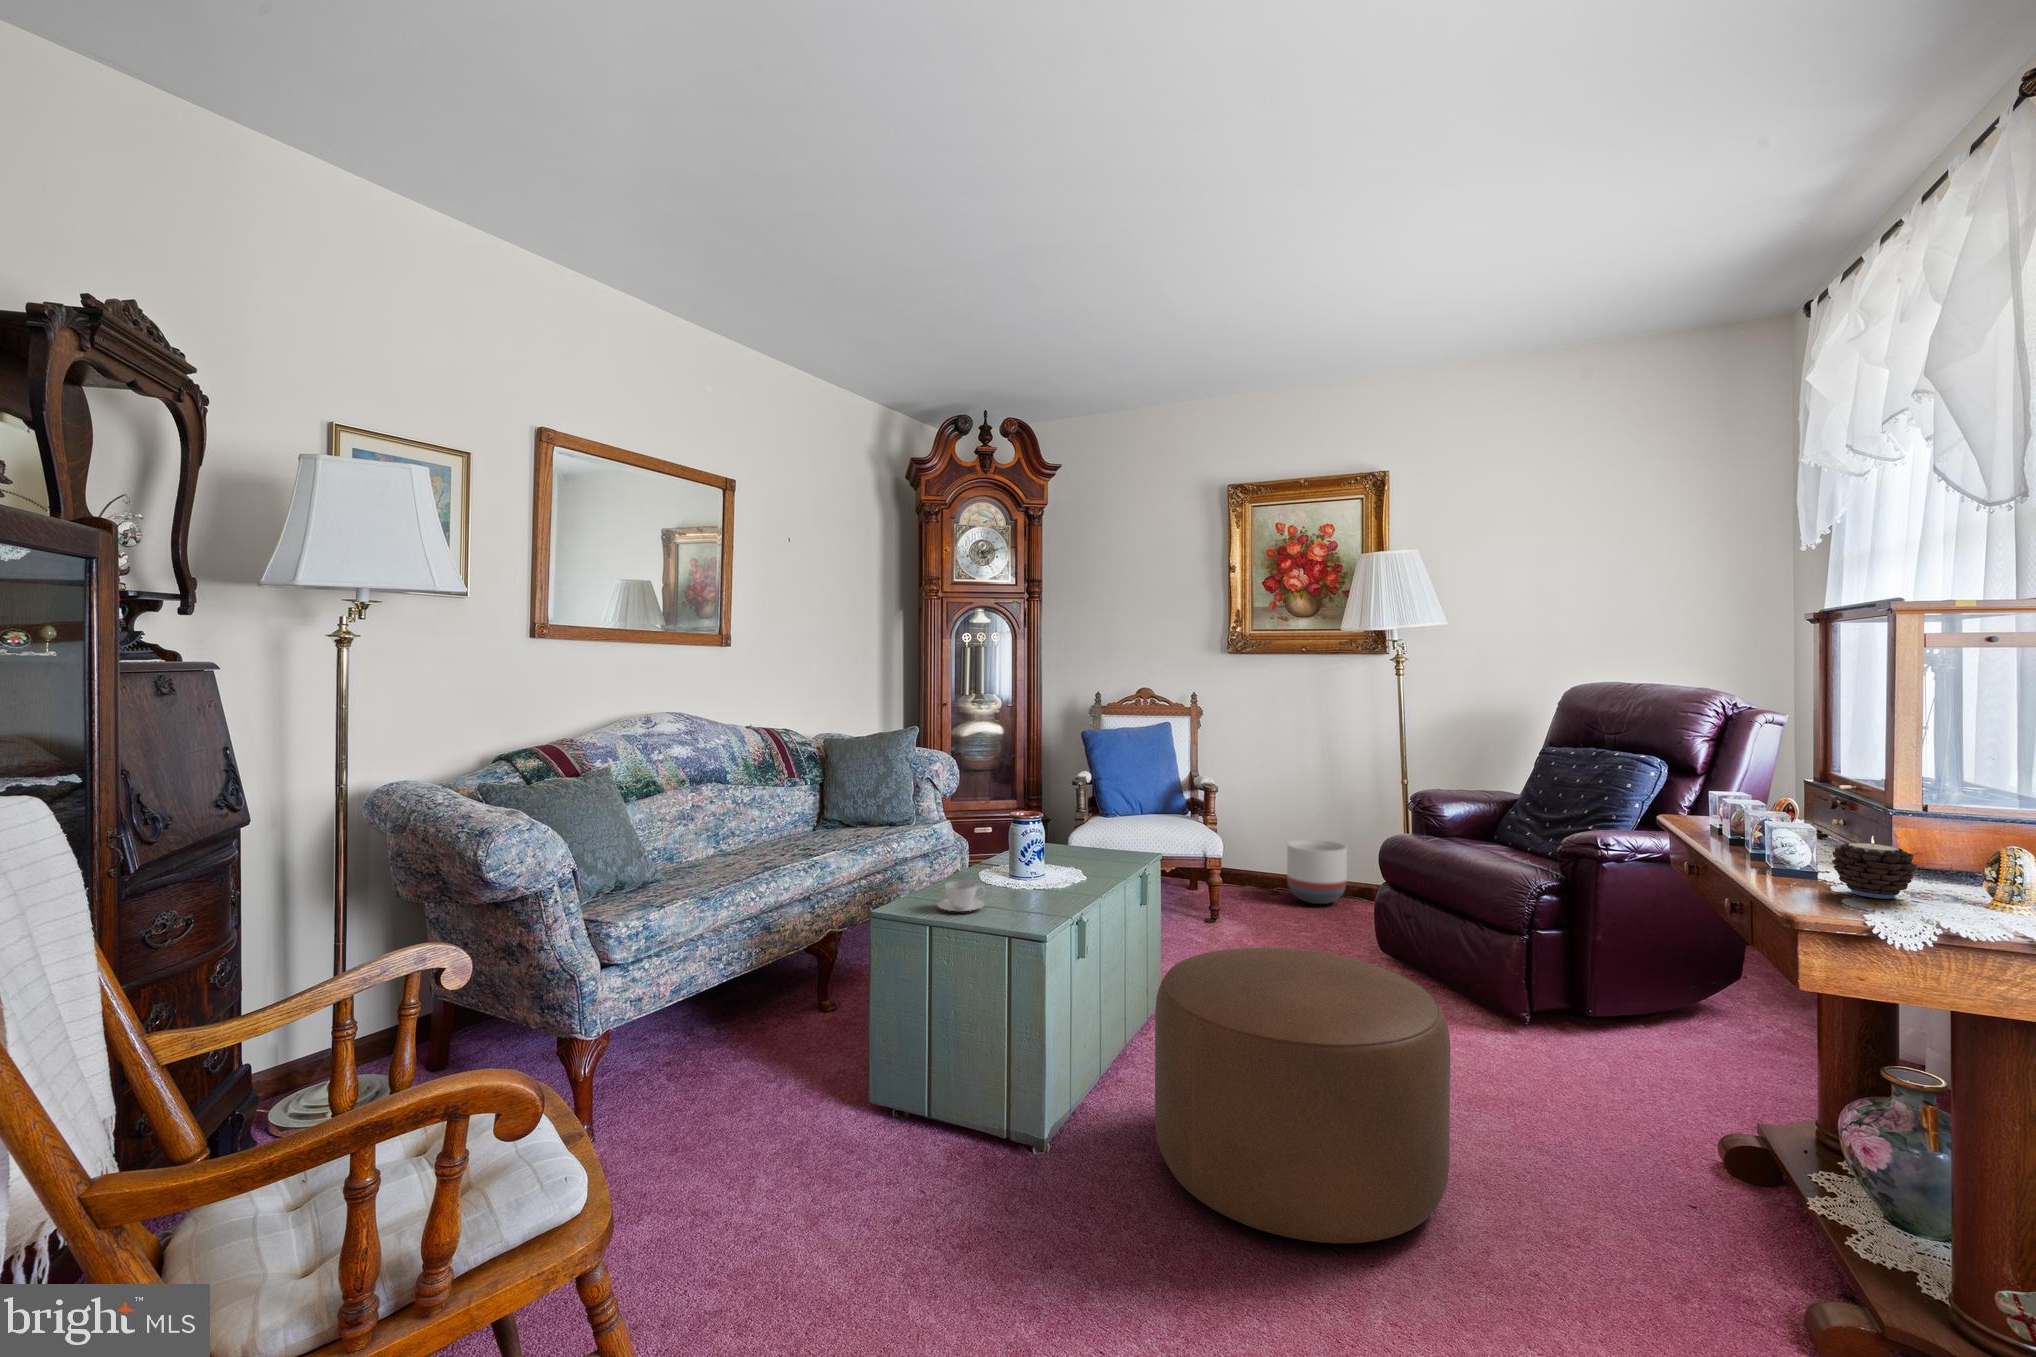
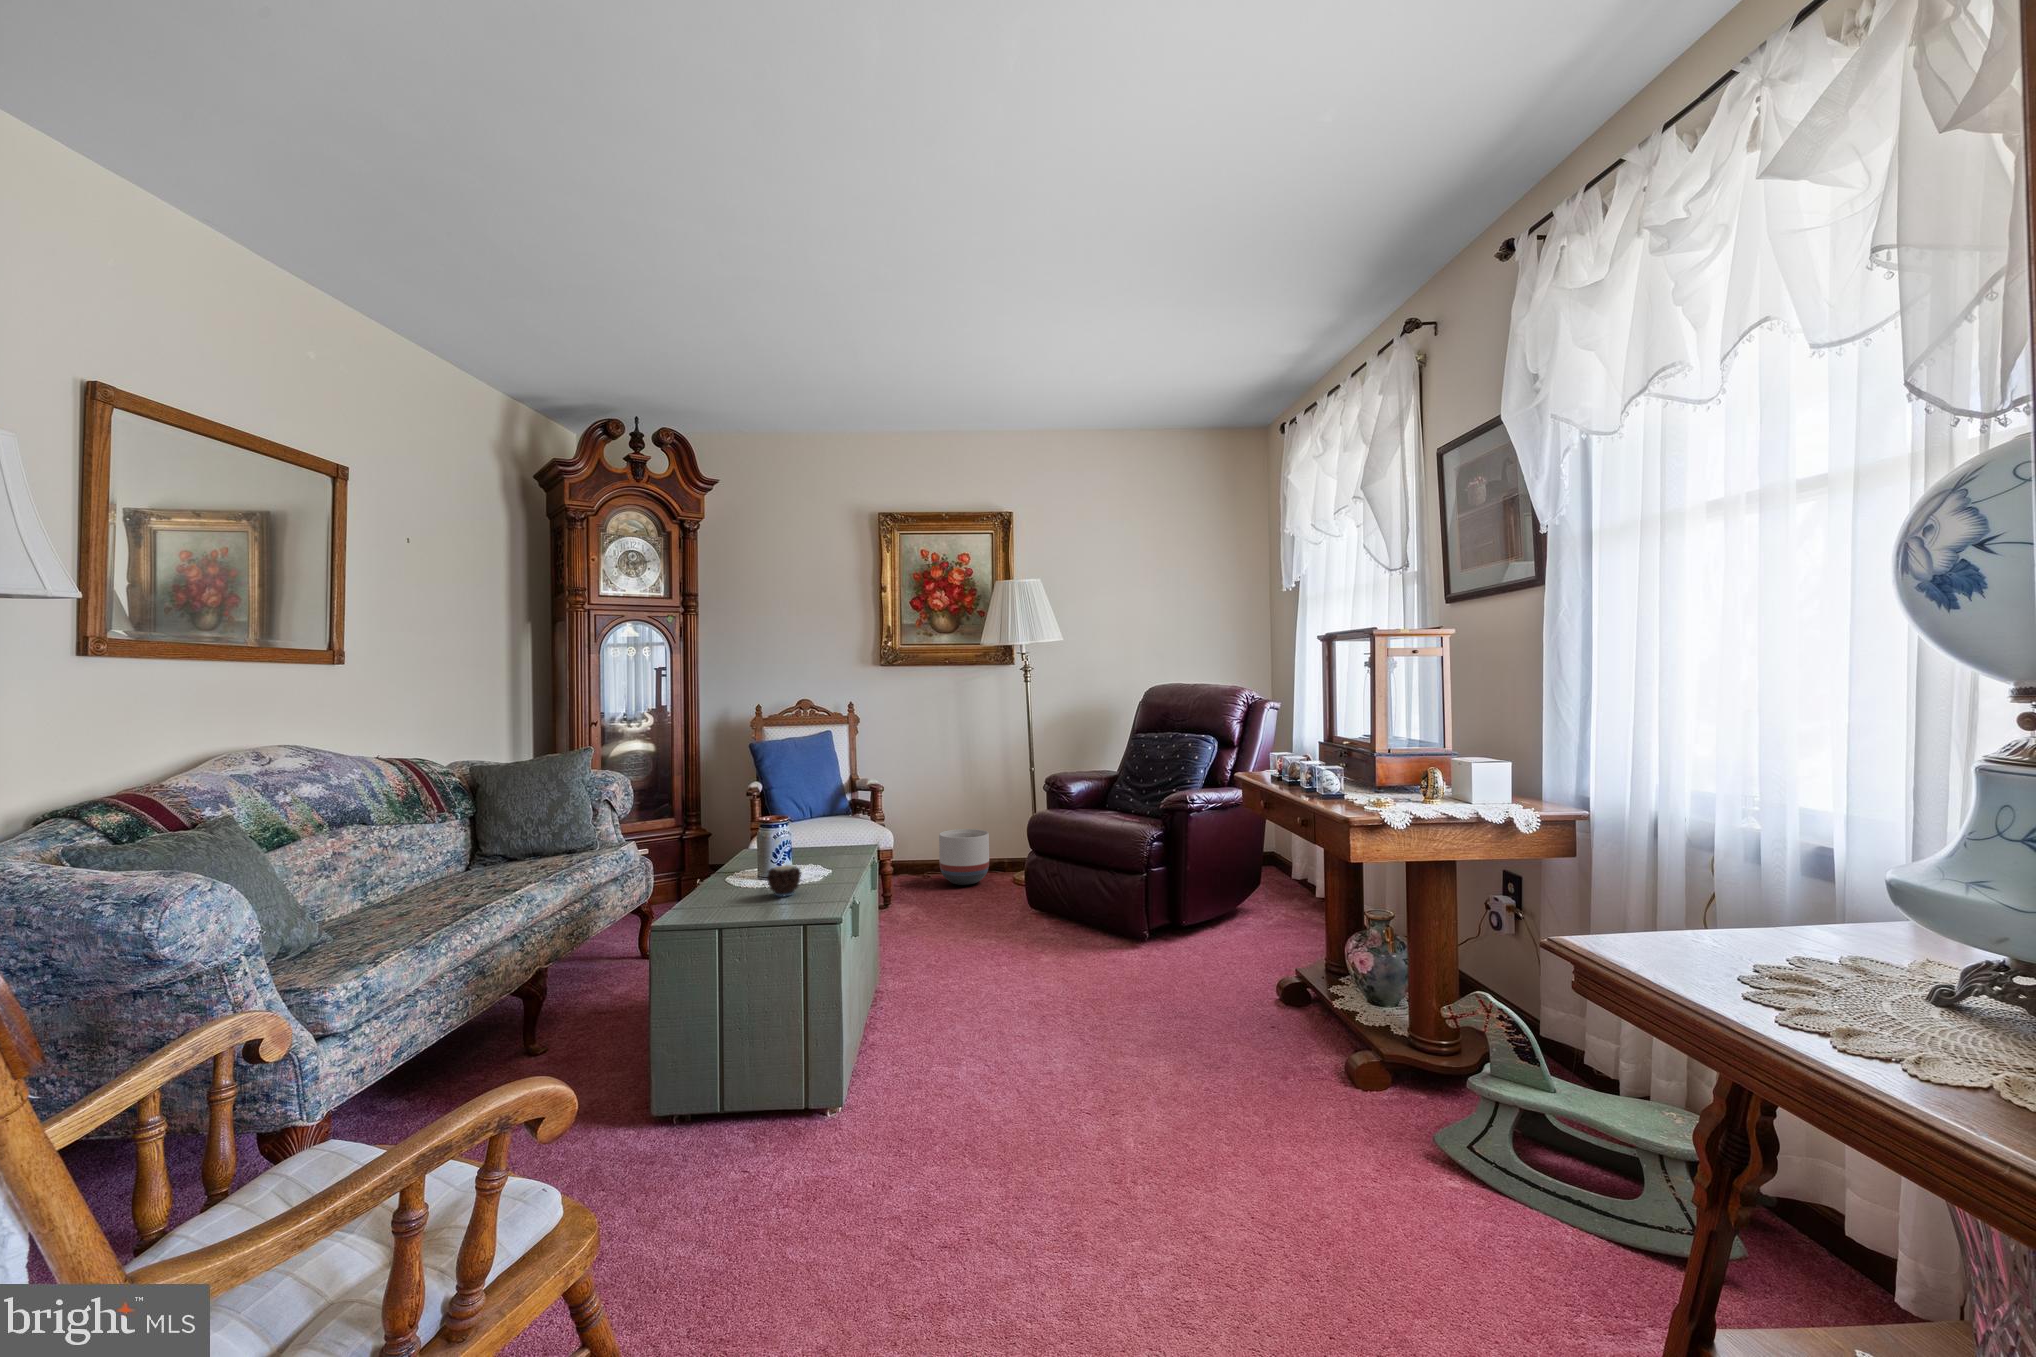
candle: present [1832,836,1917,899] -> present [767,865,801,897]
teacup: present [938,881,985,911] -> none [717,886,764,915]
ottoman: present [1155,948,1450,1243] -> none [934,906,1159,1122]

